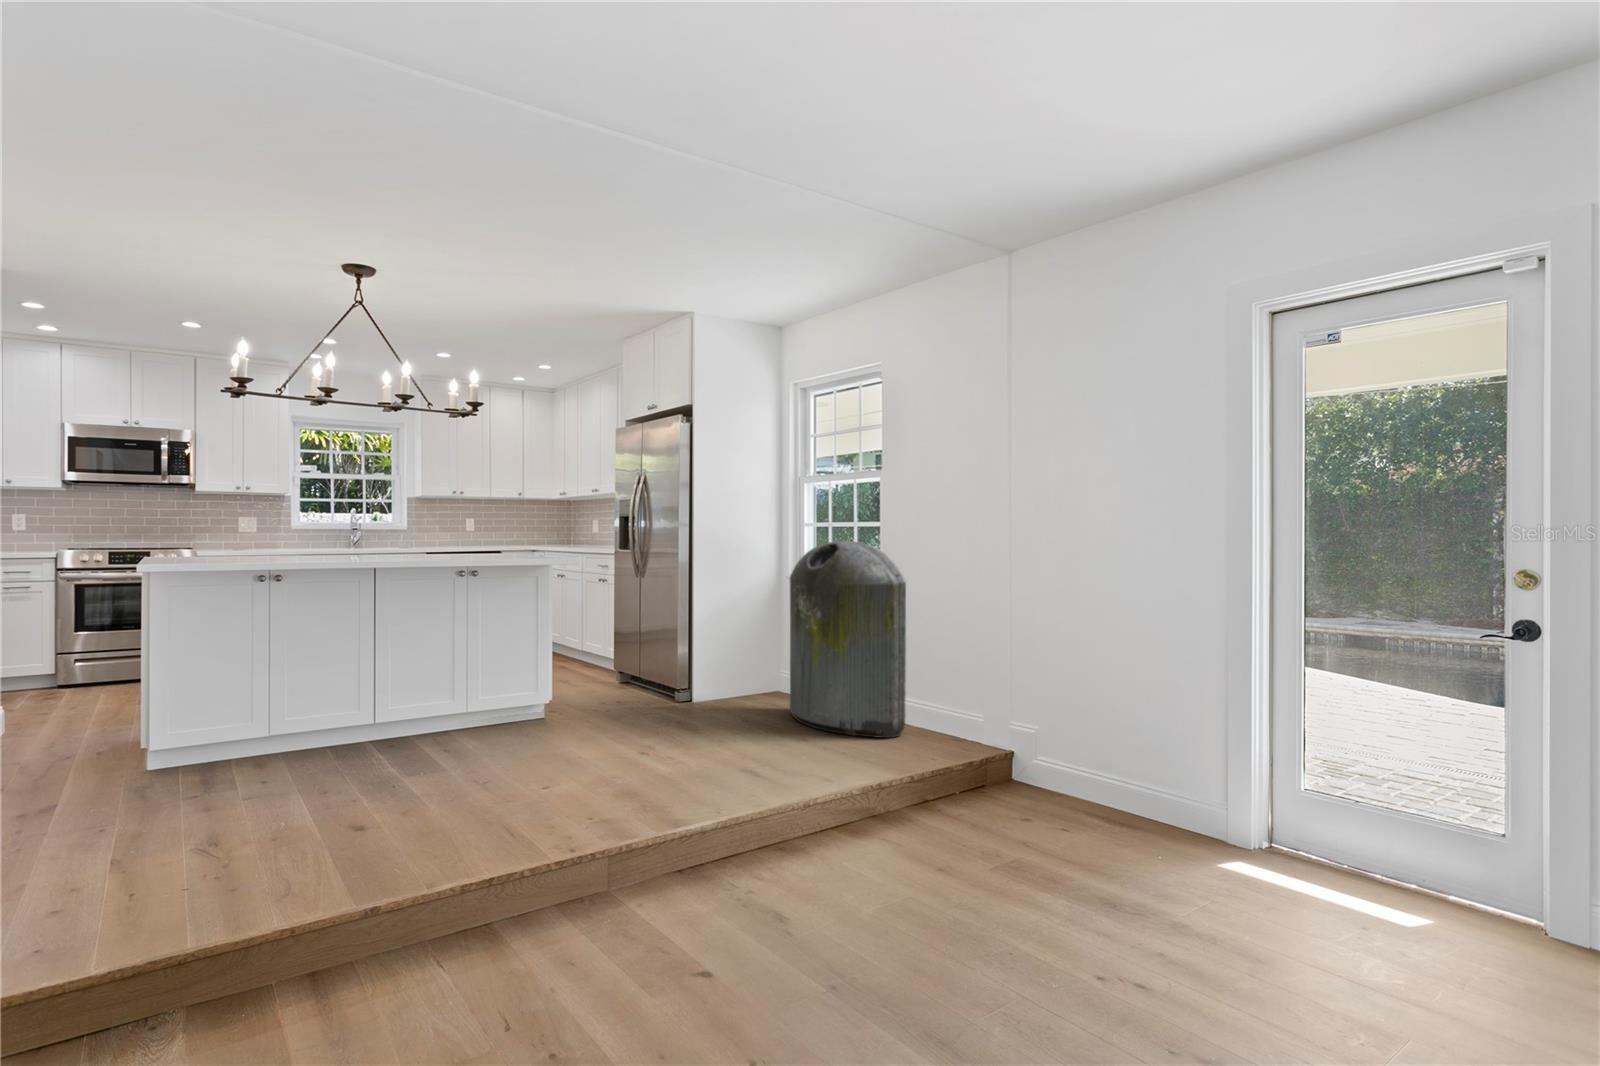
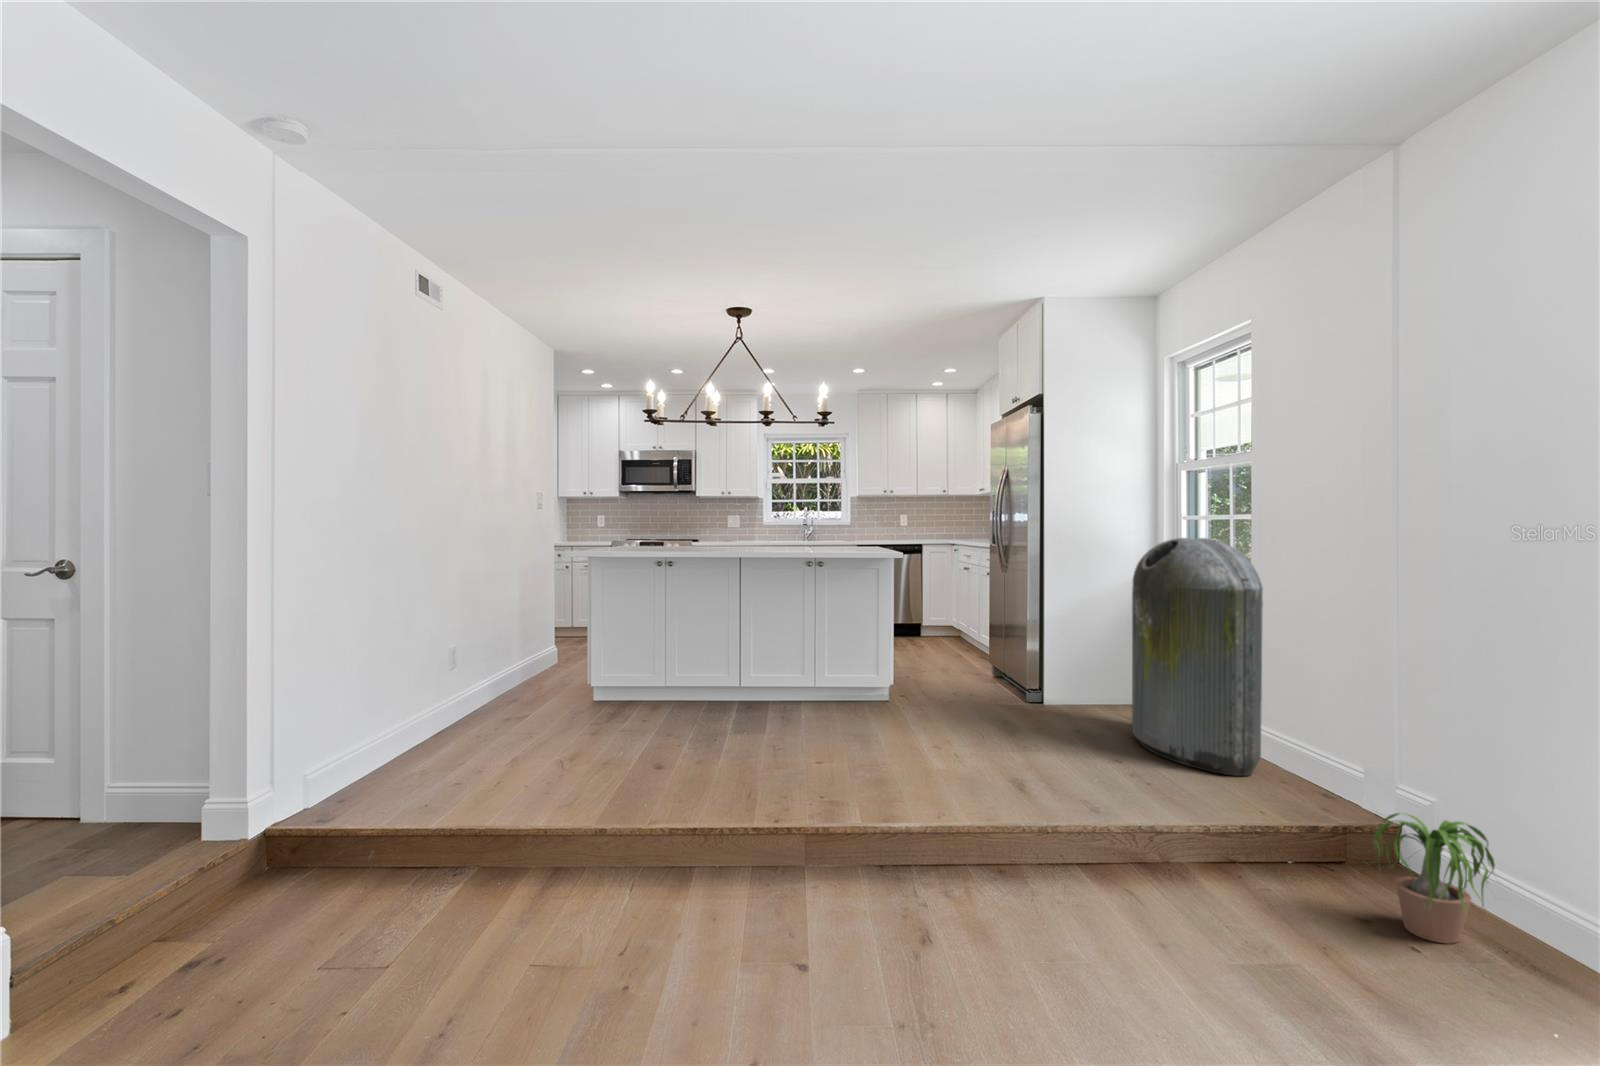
potted plant: none [1014,738,1111,825] -> present [1373,813,1495,944]

